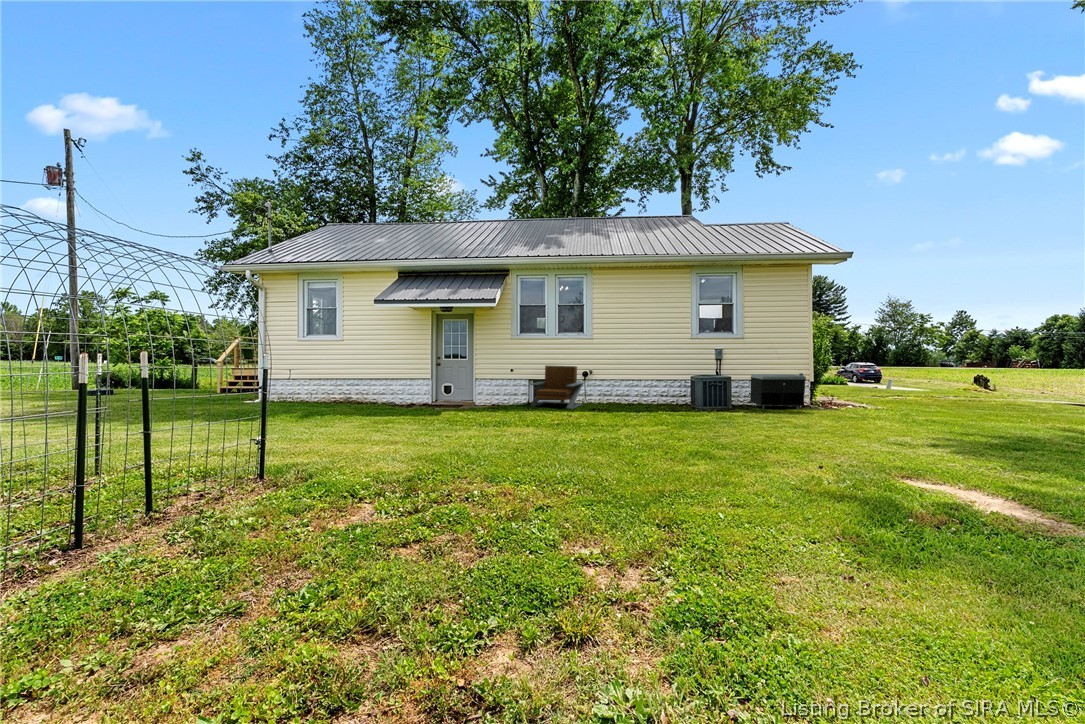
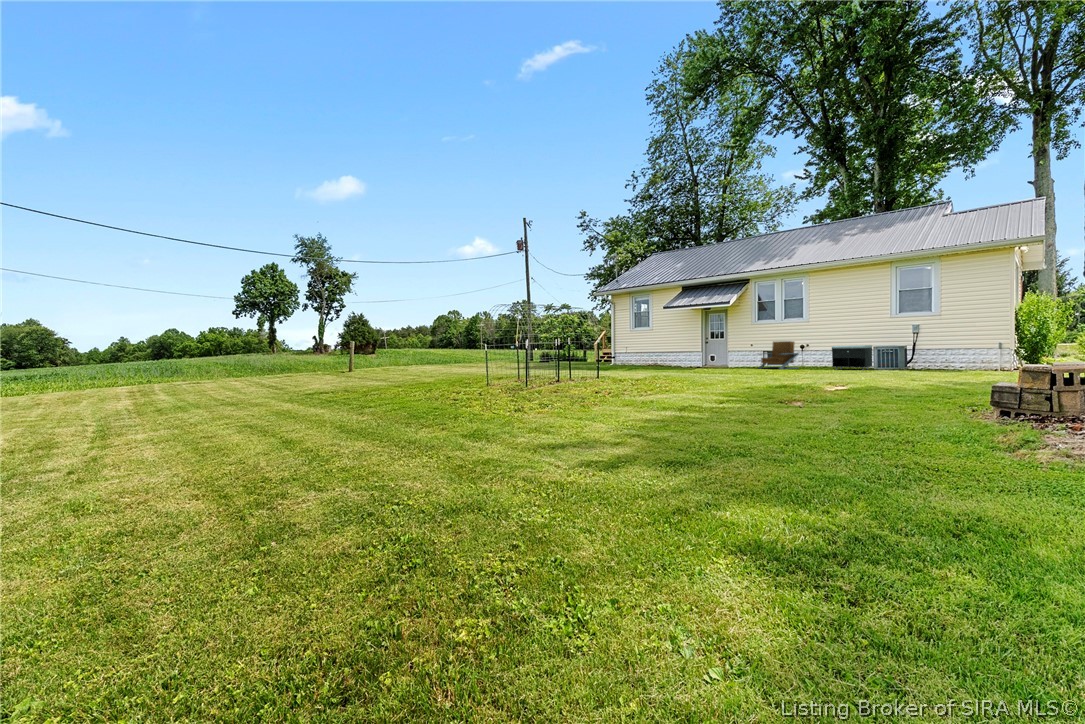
storage bench: present [750,374,806,409] -> present [832,345,872,370]

